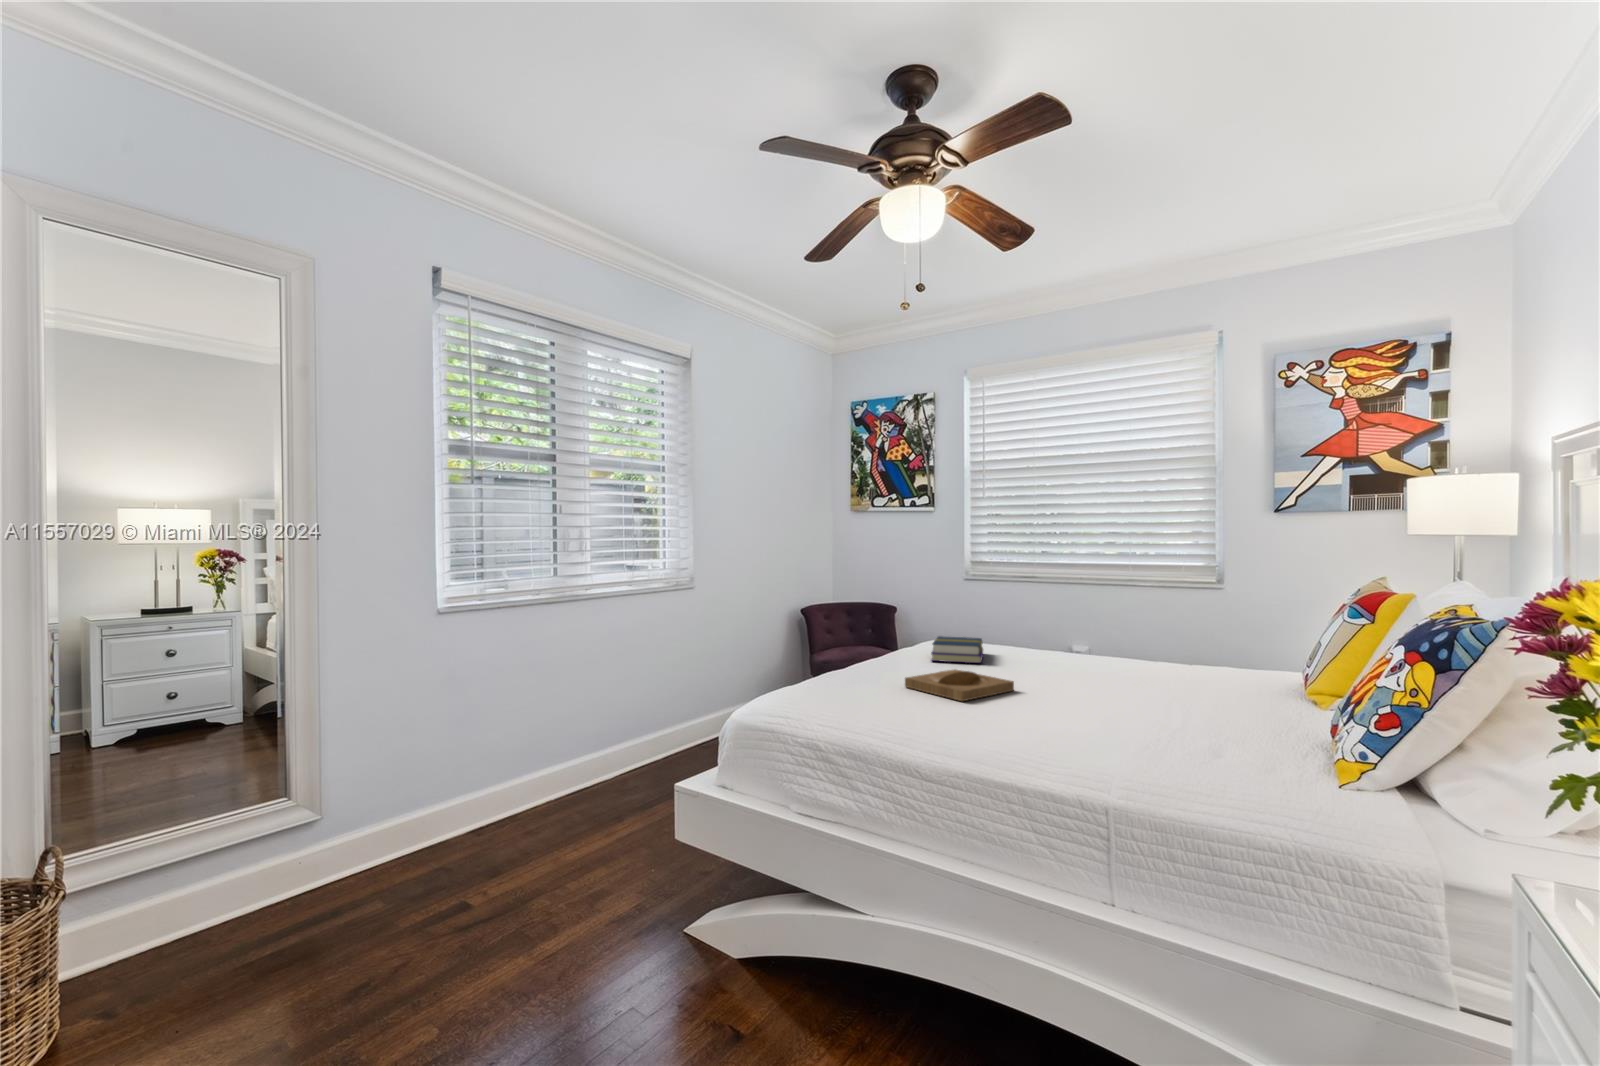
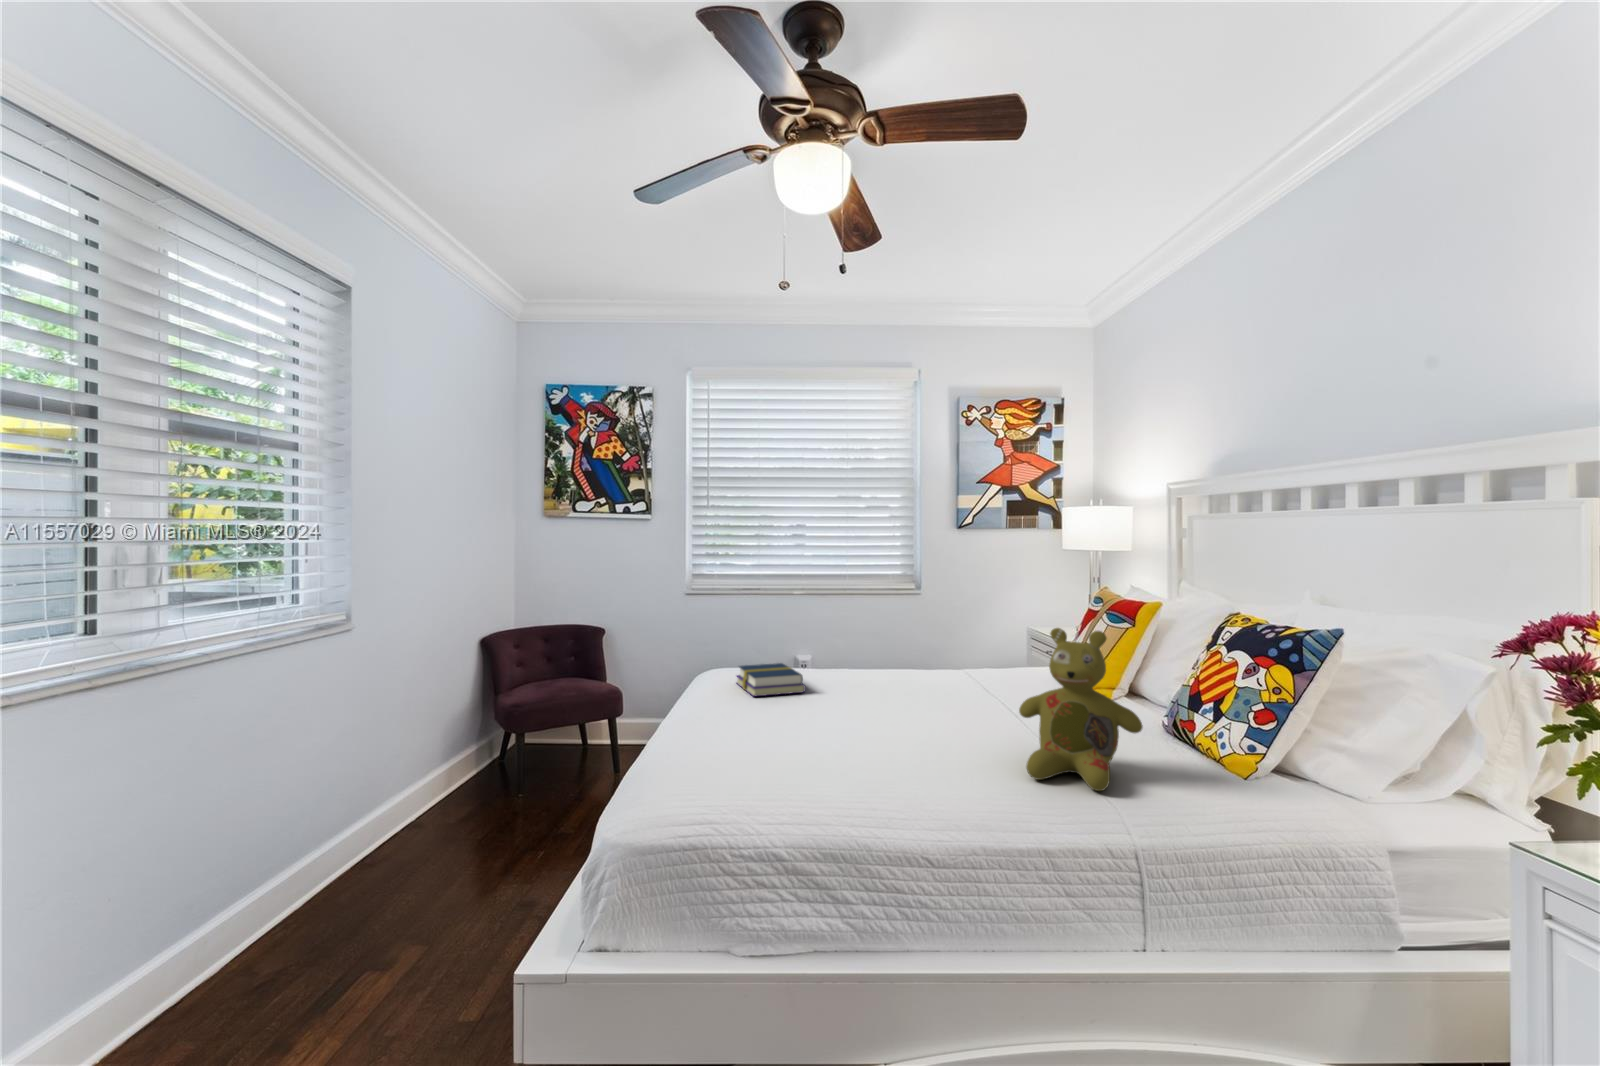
stuffed bear: none [1061,599,1197,763] -> present [1019,628,1143,791]
tray: present [905,670,1014,701] -> none [784,706,886,745]

